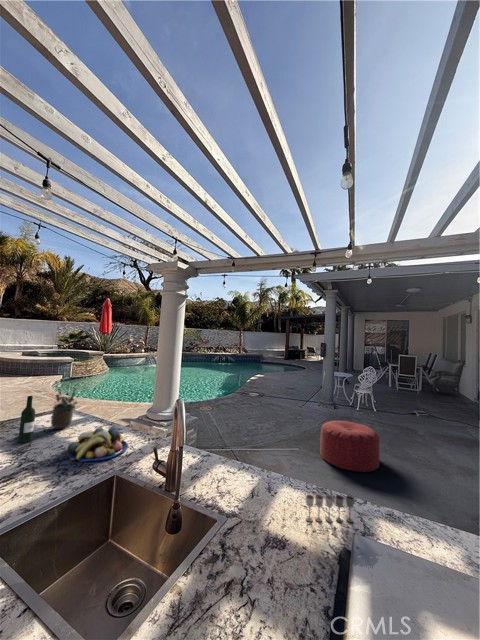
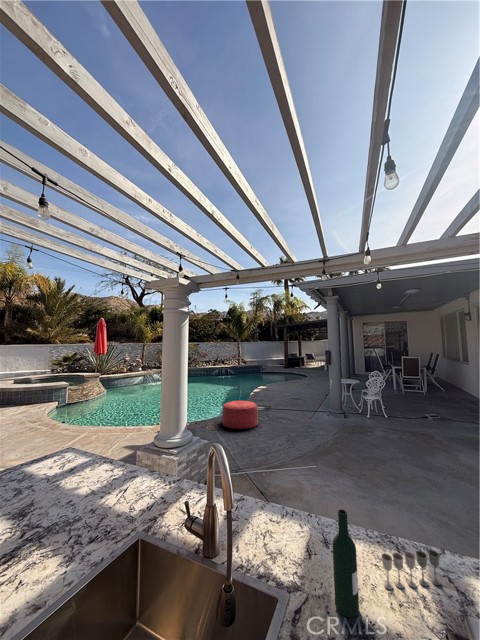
armchair: present [430,360,465,397] -> none [436,359,470,397]
potted plant: present [51,381,77,429] -> none [55,420,85,478]
wine bottle: present [18,396,35,443] -> present [332,509,359,618]
ottoman: present [320,421,380,472] -> present [223,401,258,429]
fruit bowl: present [66,426,128,462] -> none [77,471,148,522]

